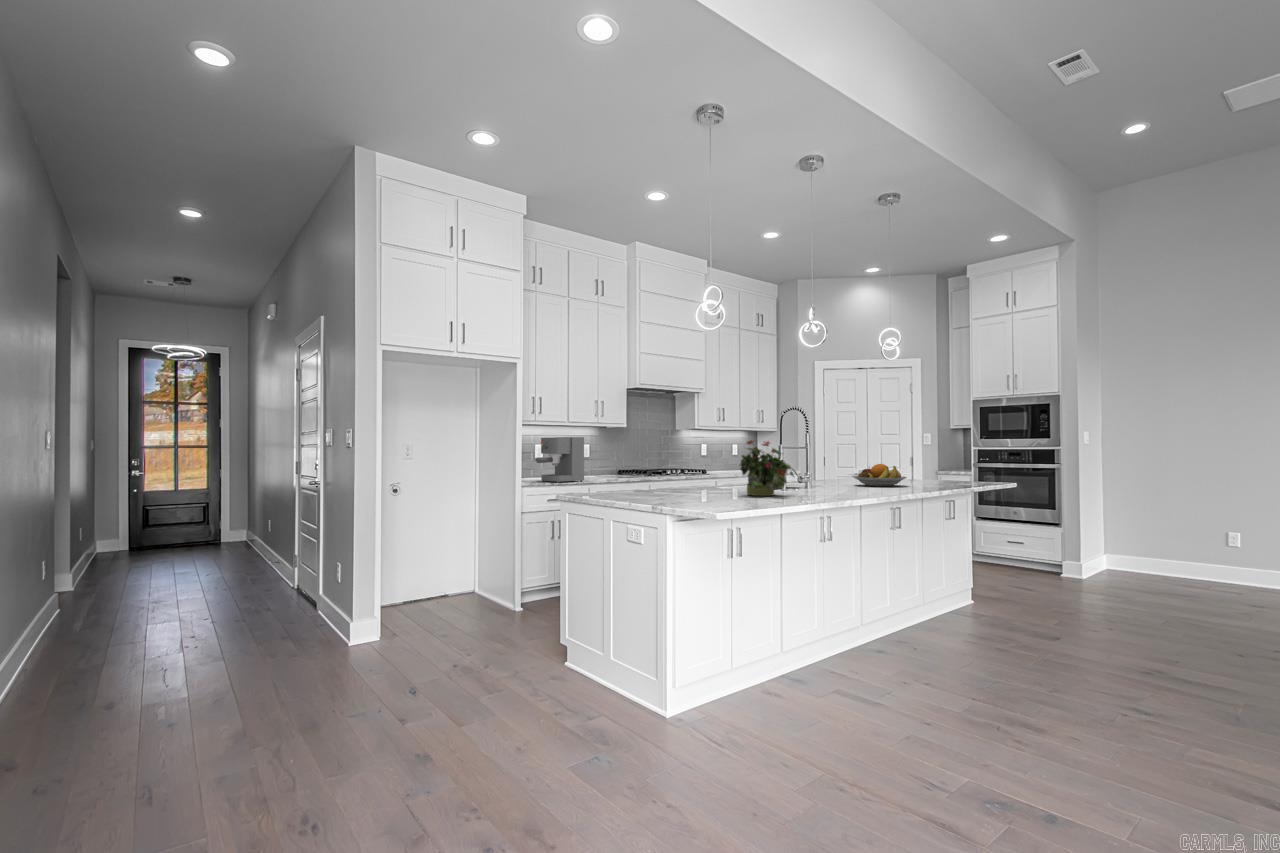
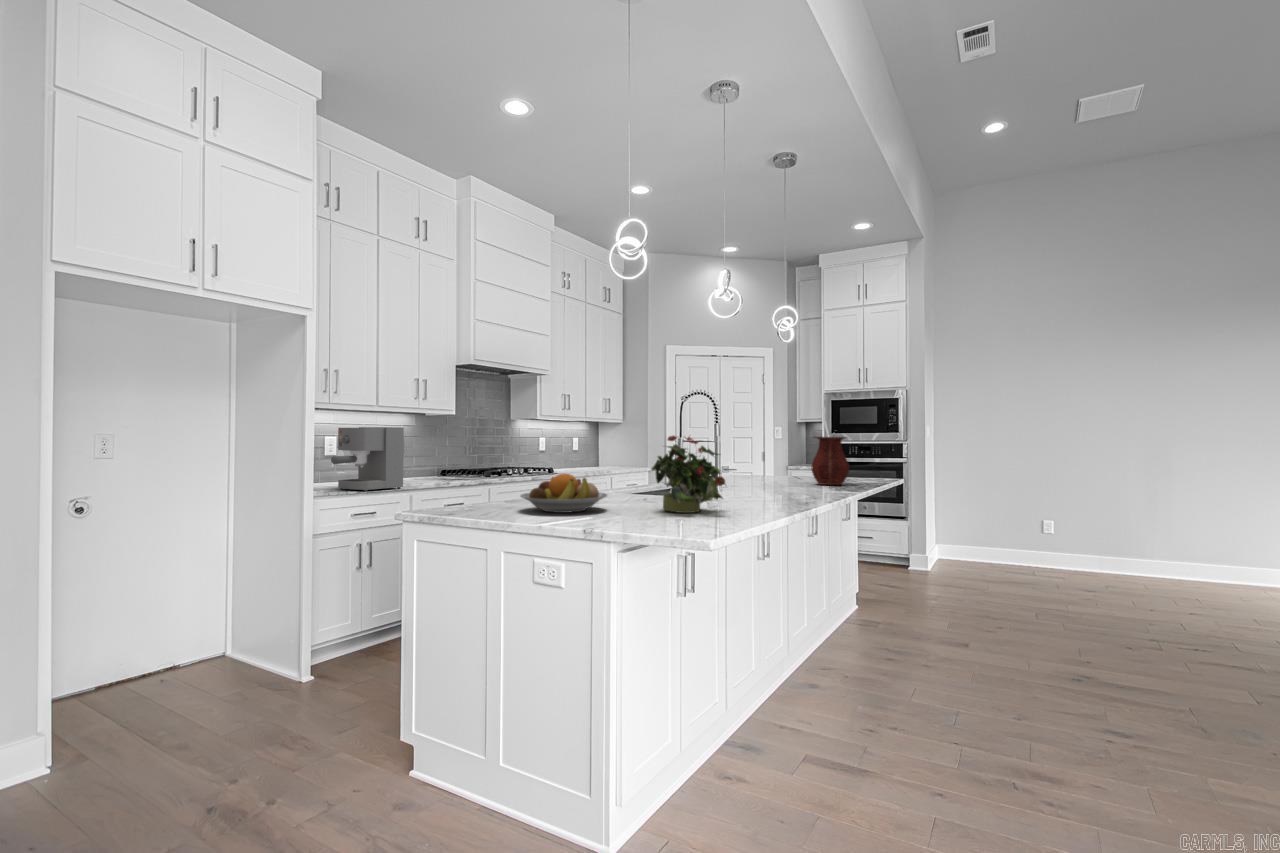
vase: none [916,442,952,485] -> present [811,437,849,485]
fruit bowl: present [852,464,907,487] -> present [520,474,607,513]

